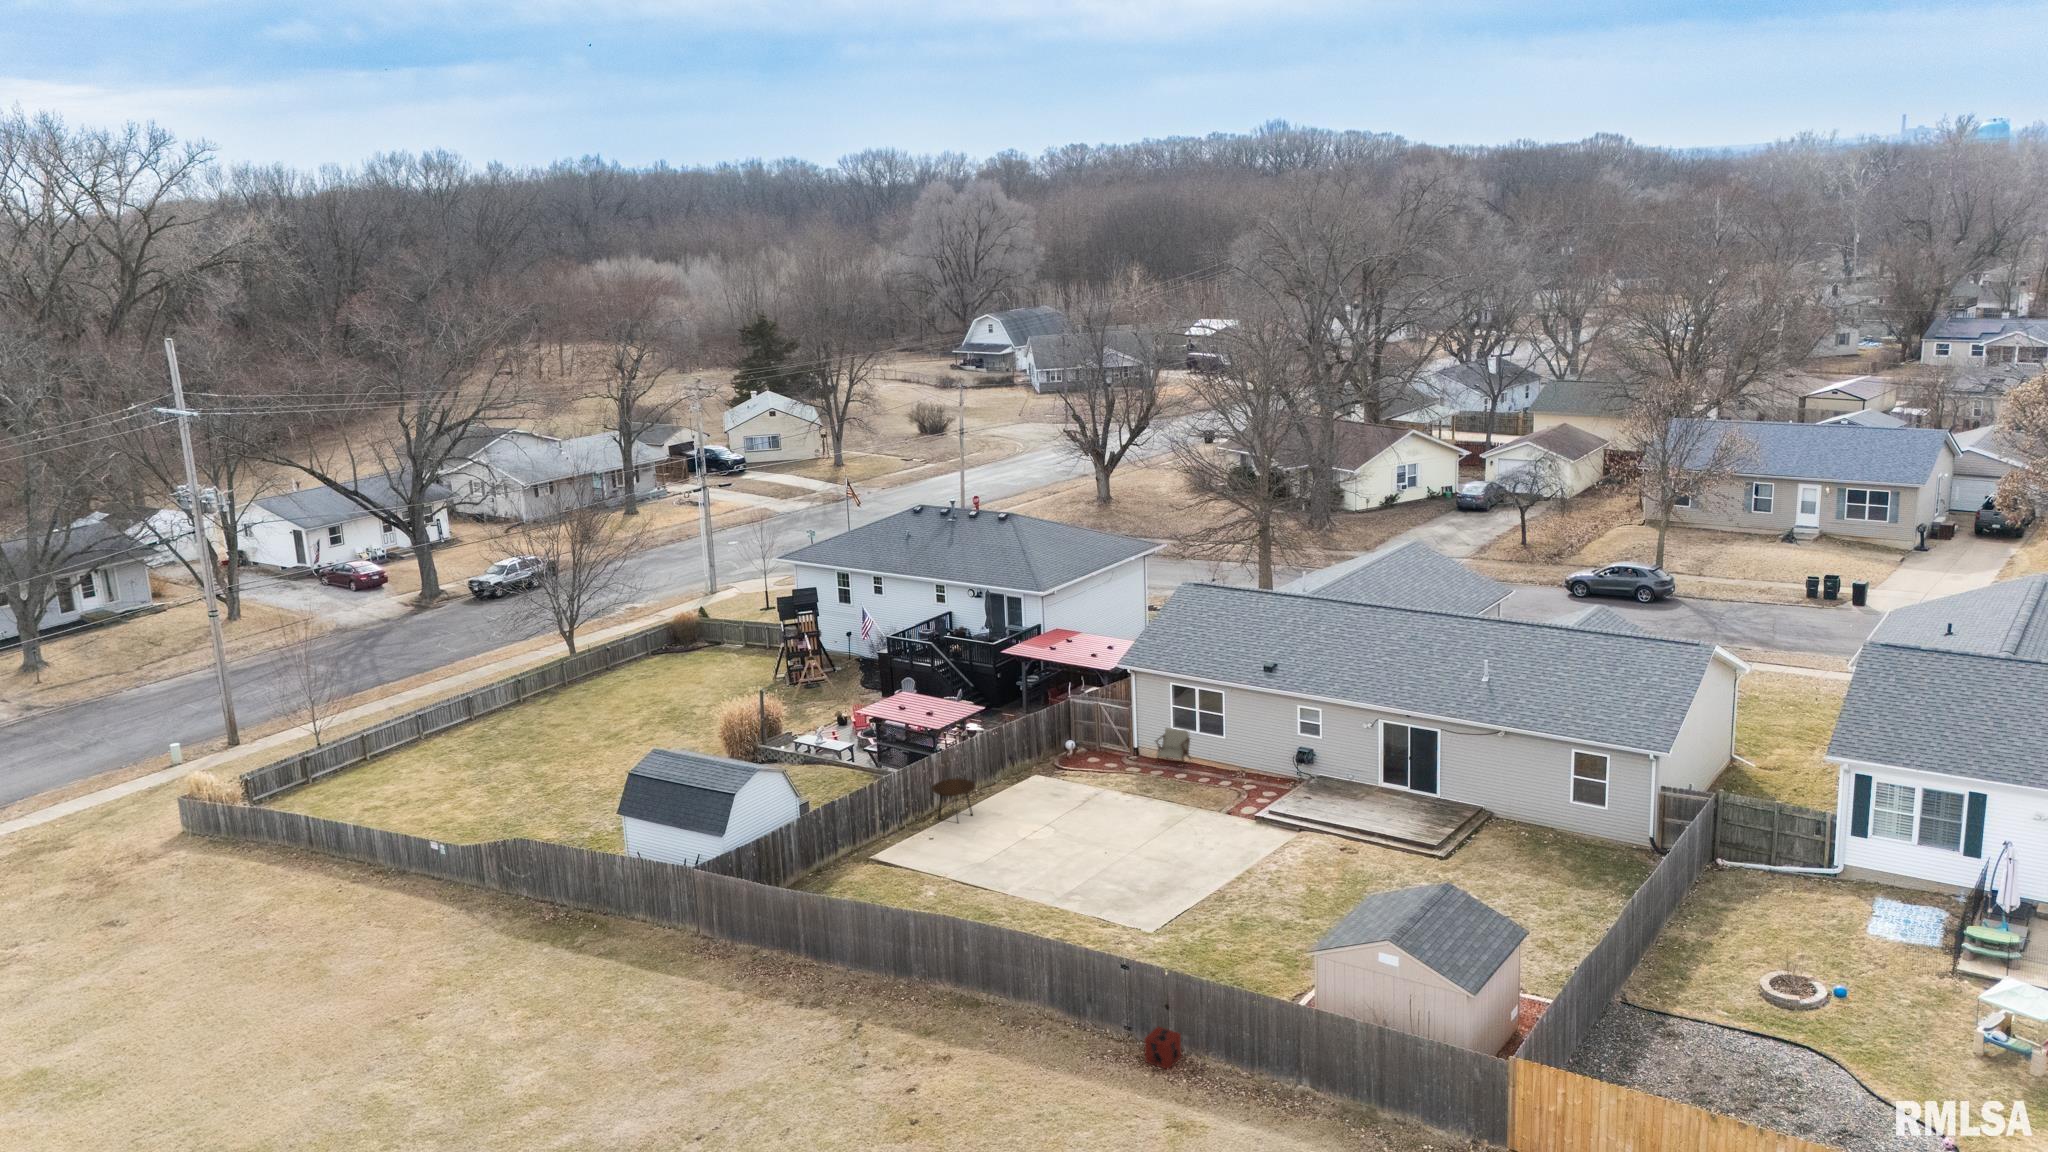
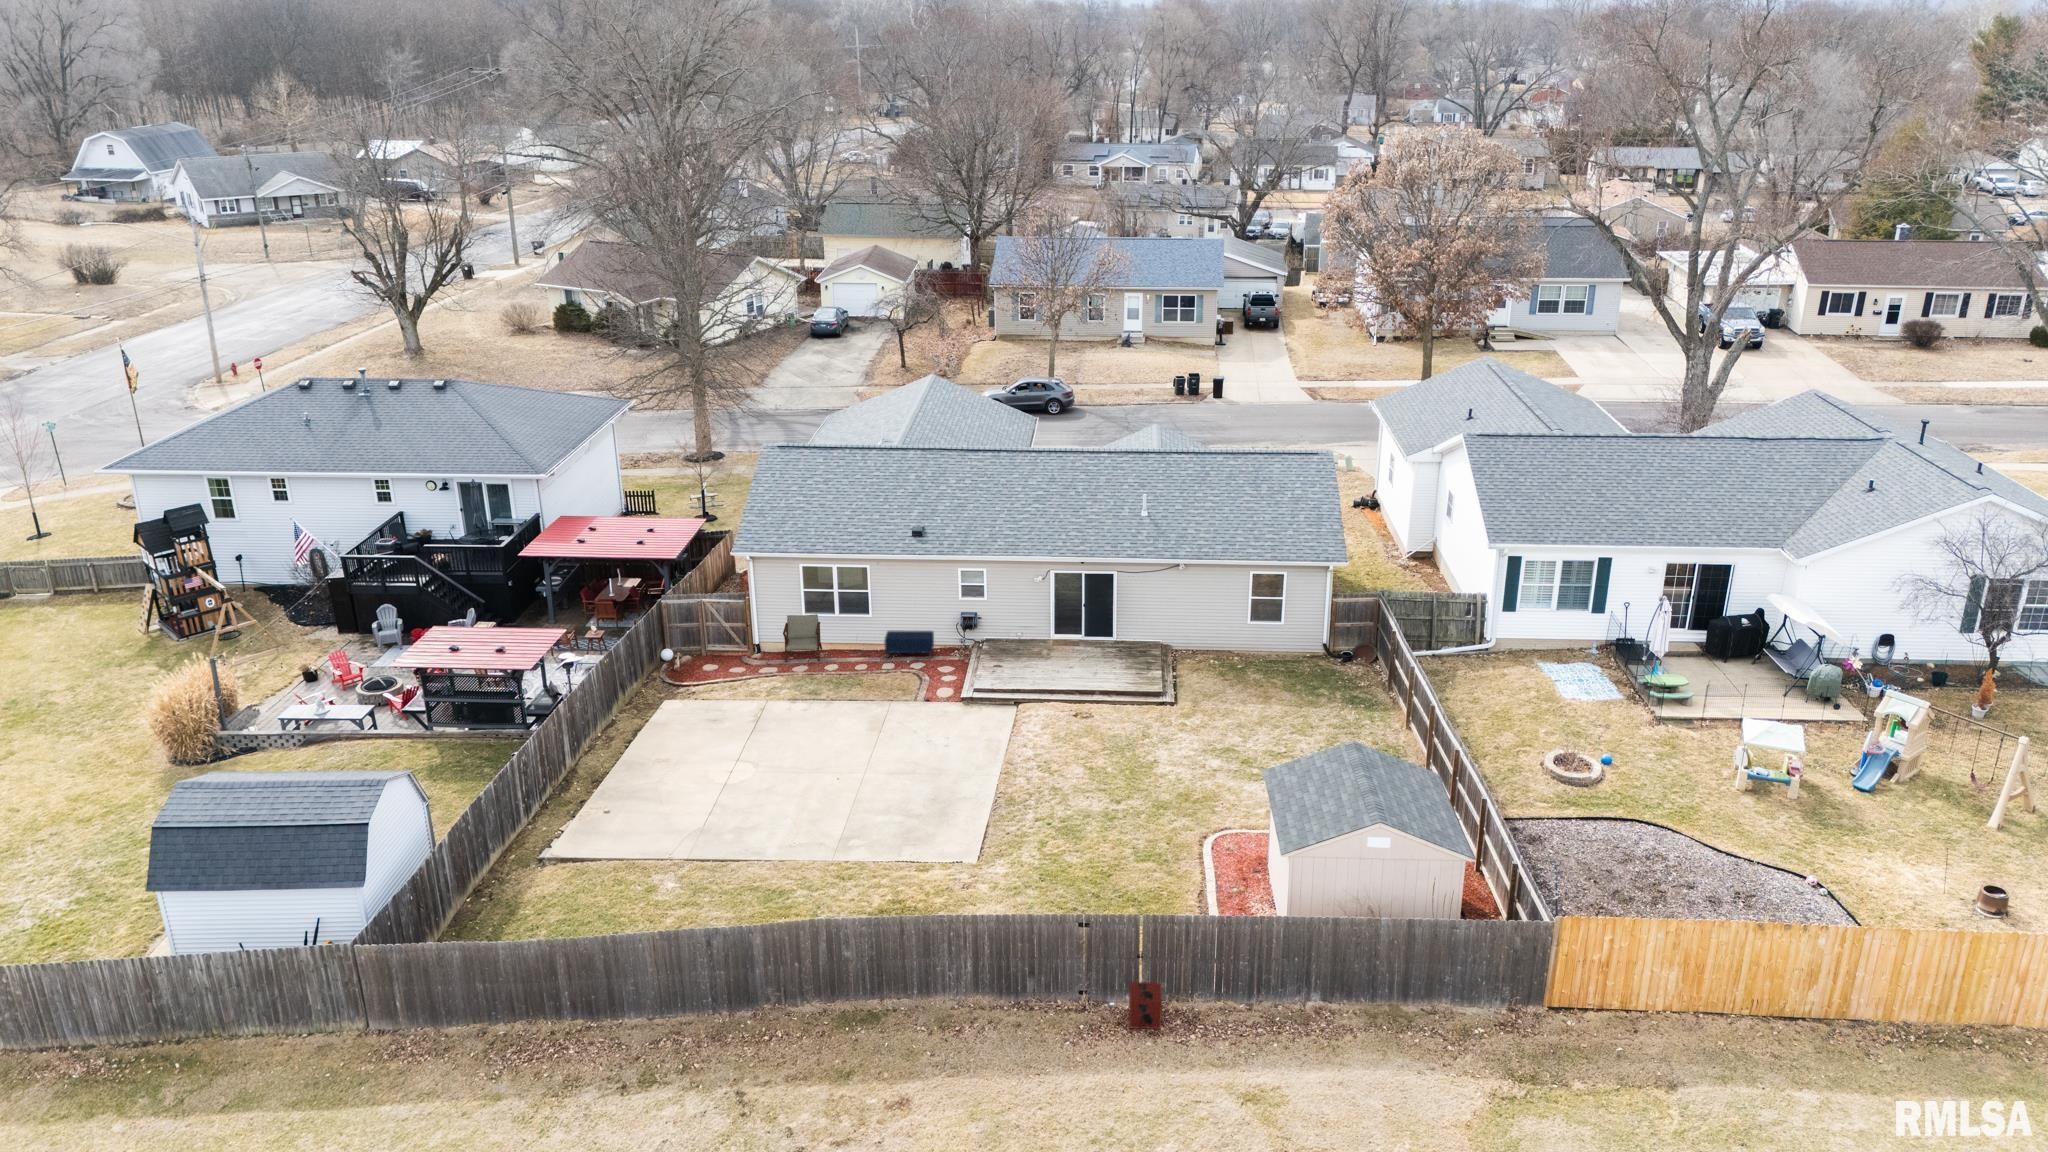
bench: none [1235,754,1280,784] -> present [884,631,934,658]
dining table: present [932,778,975,818] -> none [562,725,622,785]

